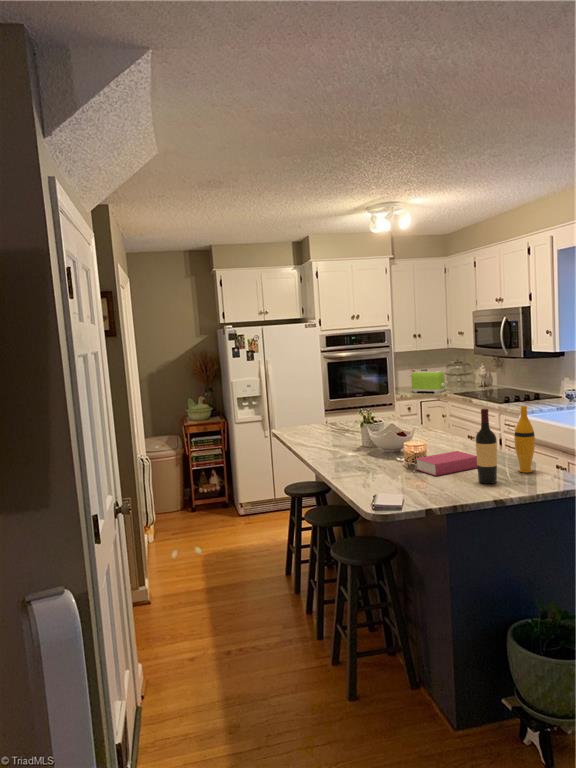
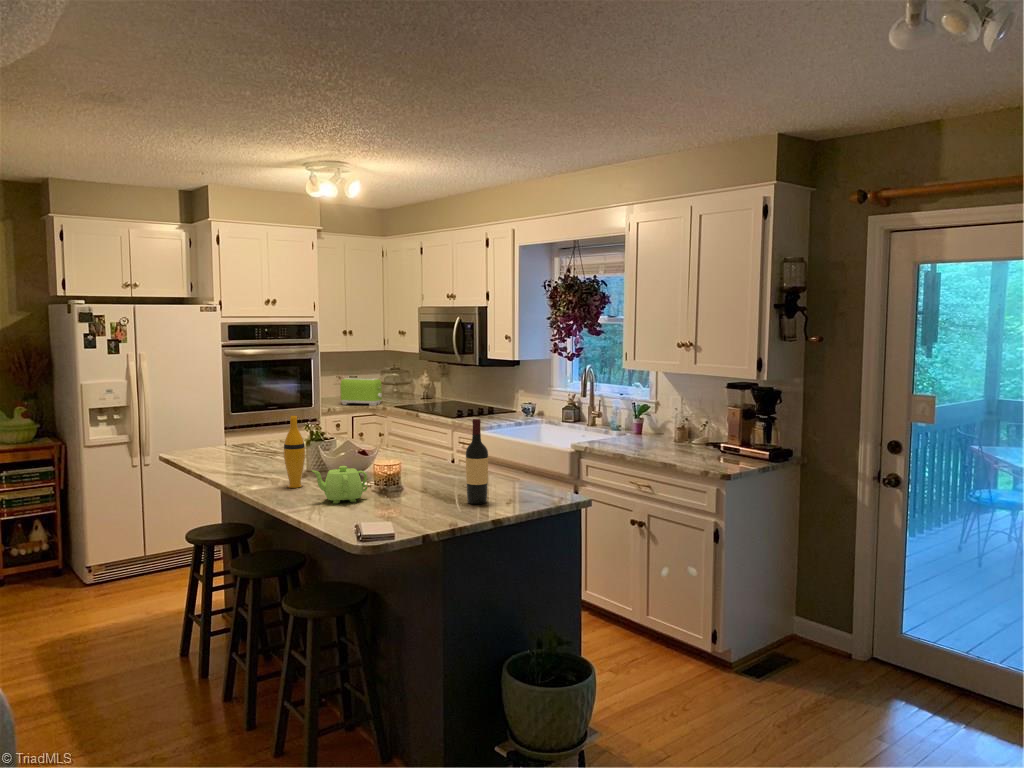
vase: present [514,406,535,473] -> present [284,416,305,488]
teapot: none [351,445,396,475] -> present [312,466,367,504]
book: present [416,451,477,476] -> none [390,470,462,500]

